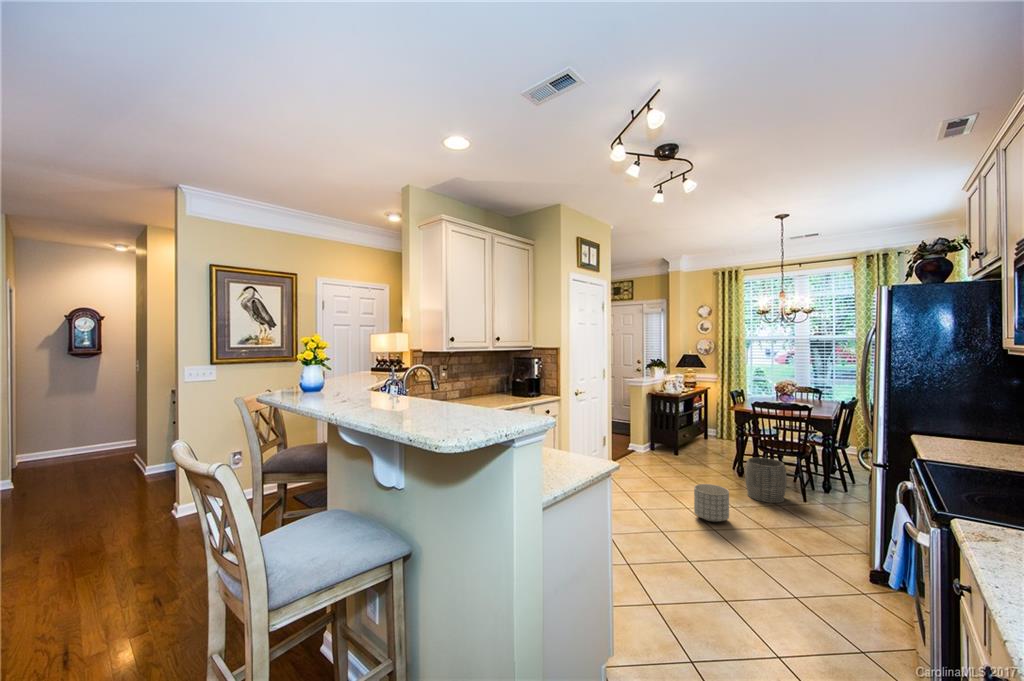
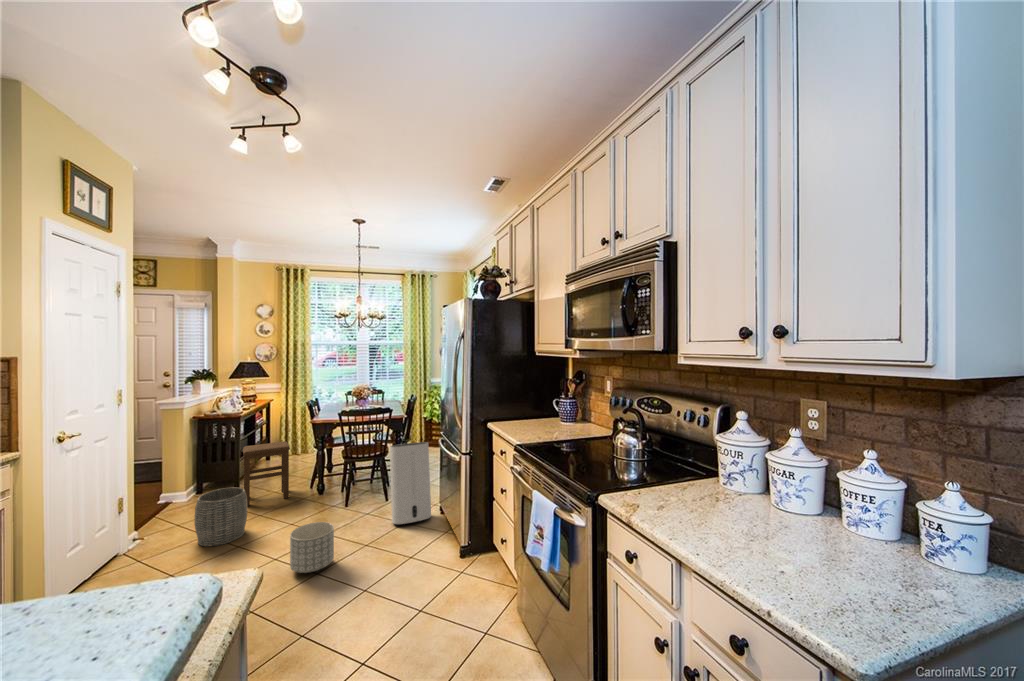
stool: none [677,420,713,470] -> present [243,441,290,505]
air purifier: none [796,441,846,526] -> present [390,442,431,524]
woven basket: present [745,458,787,503] -> present [195,487,247,546]

